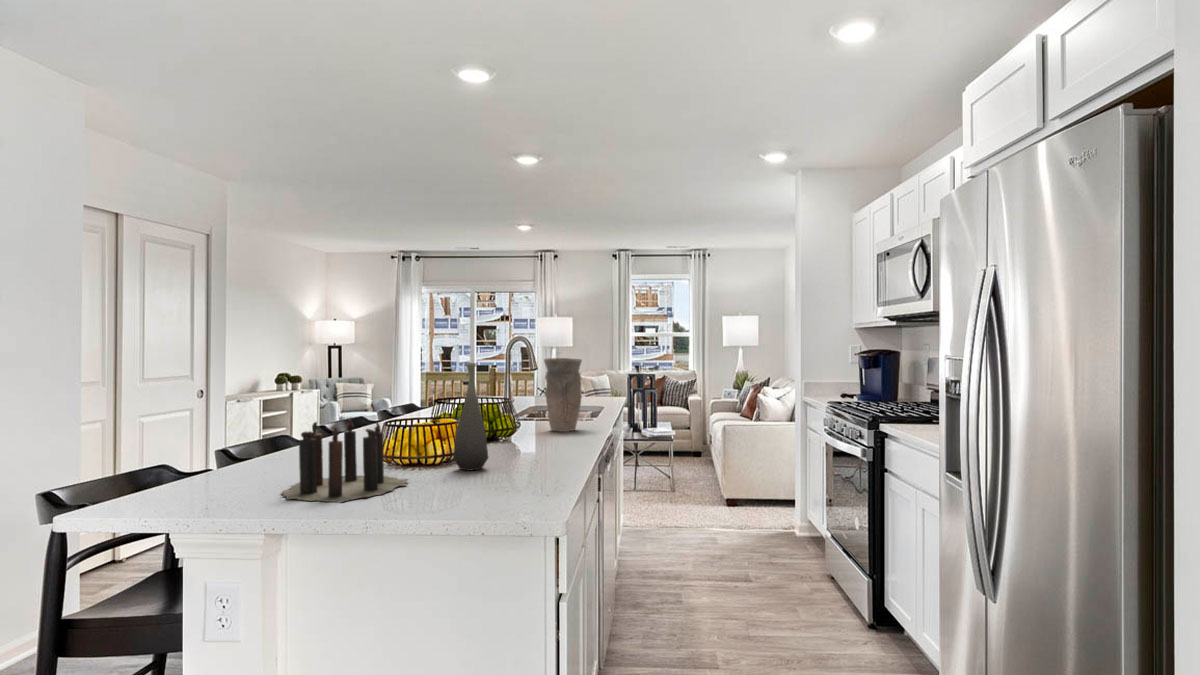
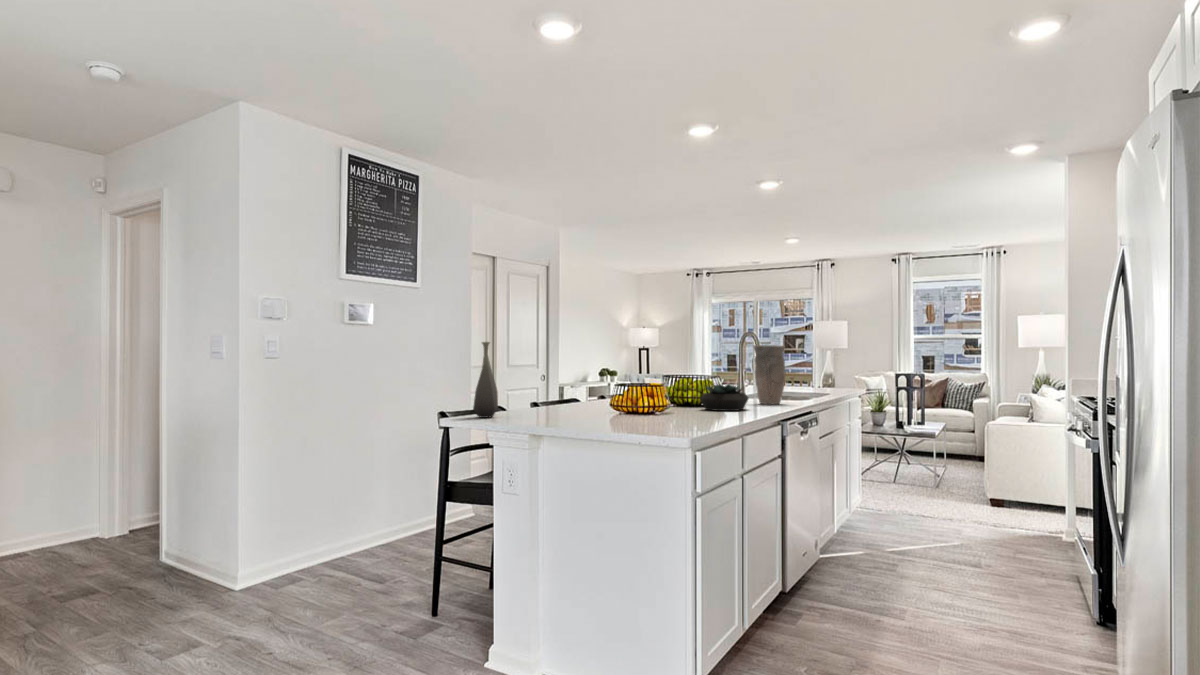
bottle: present [453,363,488,471] -> present [473,342,498,418]
succulent plant: none [498,412,557,450] -> present [700,384,749,411]
candle: present [282,418,408,502] -> none [529,375,616,424]

